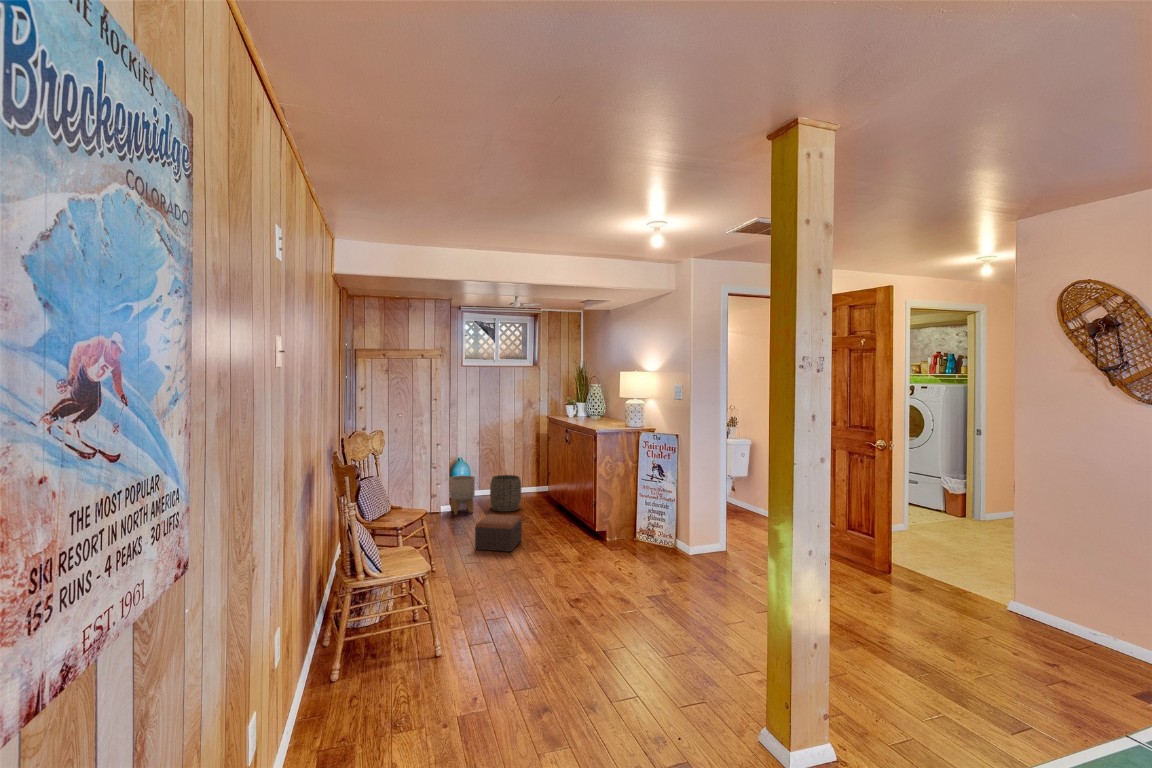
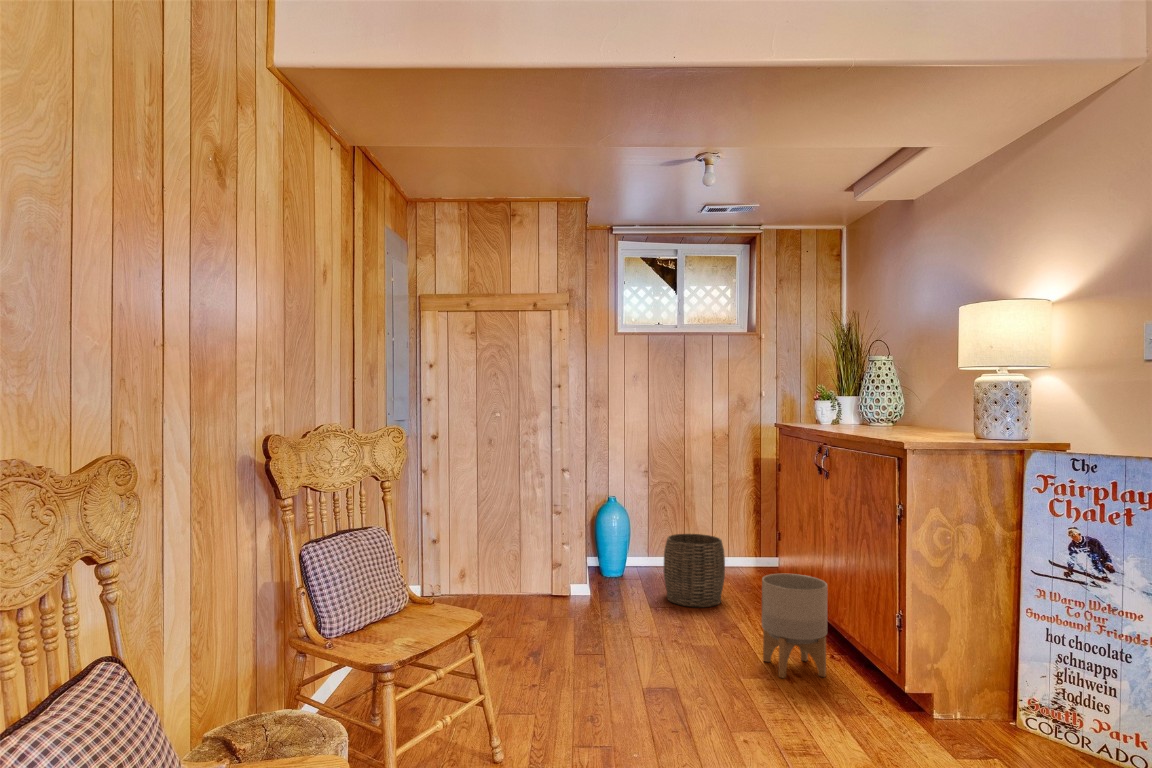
planter: present [449,475,475,515] -> present [762,574,827,678]
footstool: present [475,514,522,552] -> none [614,621,722,723]

